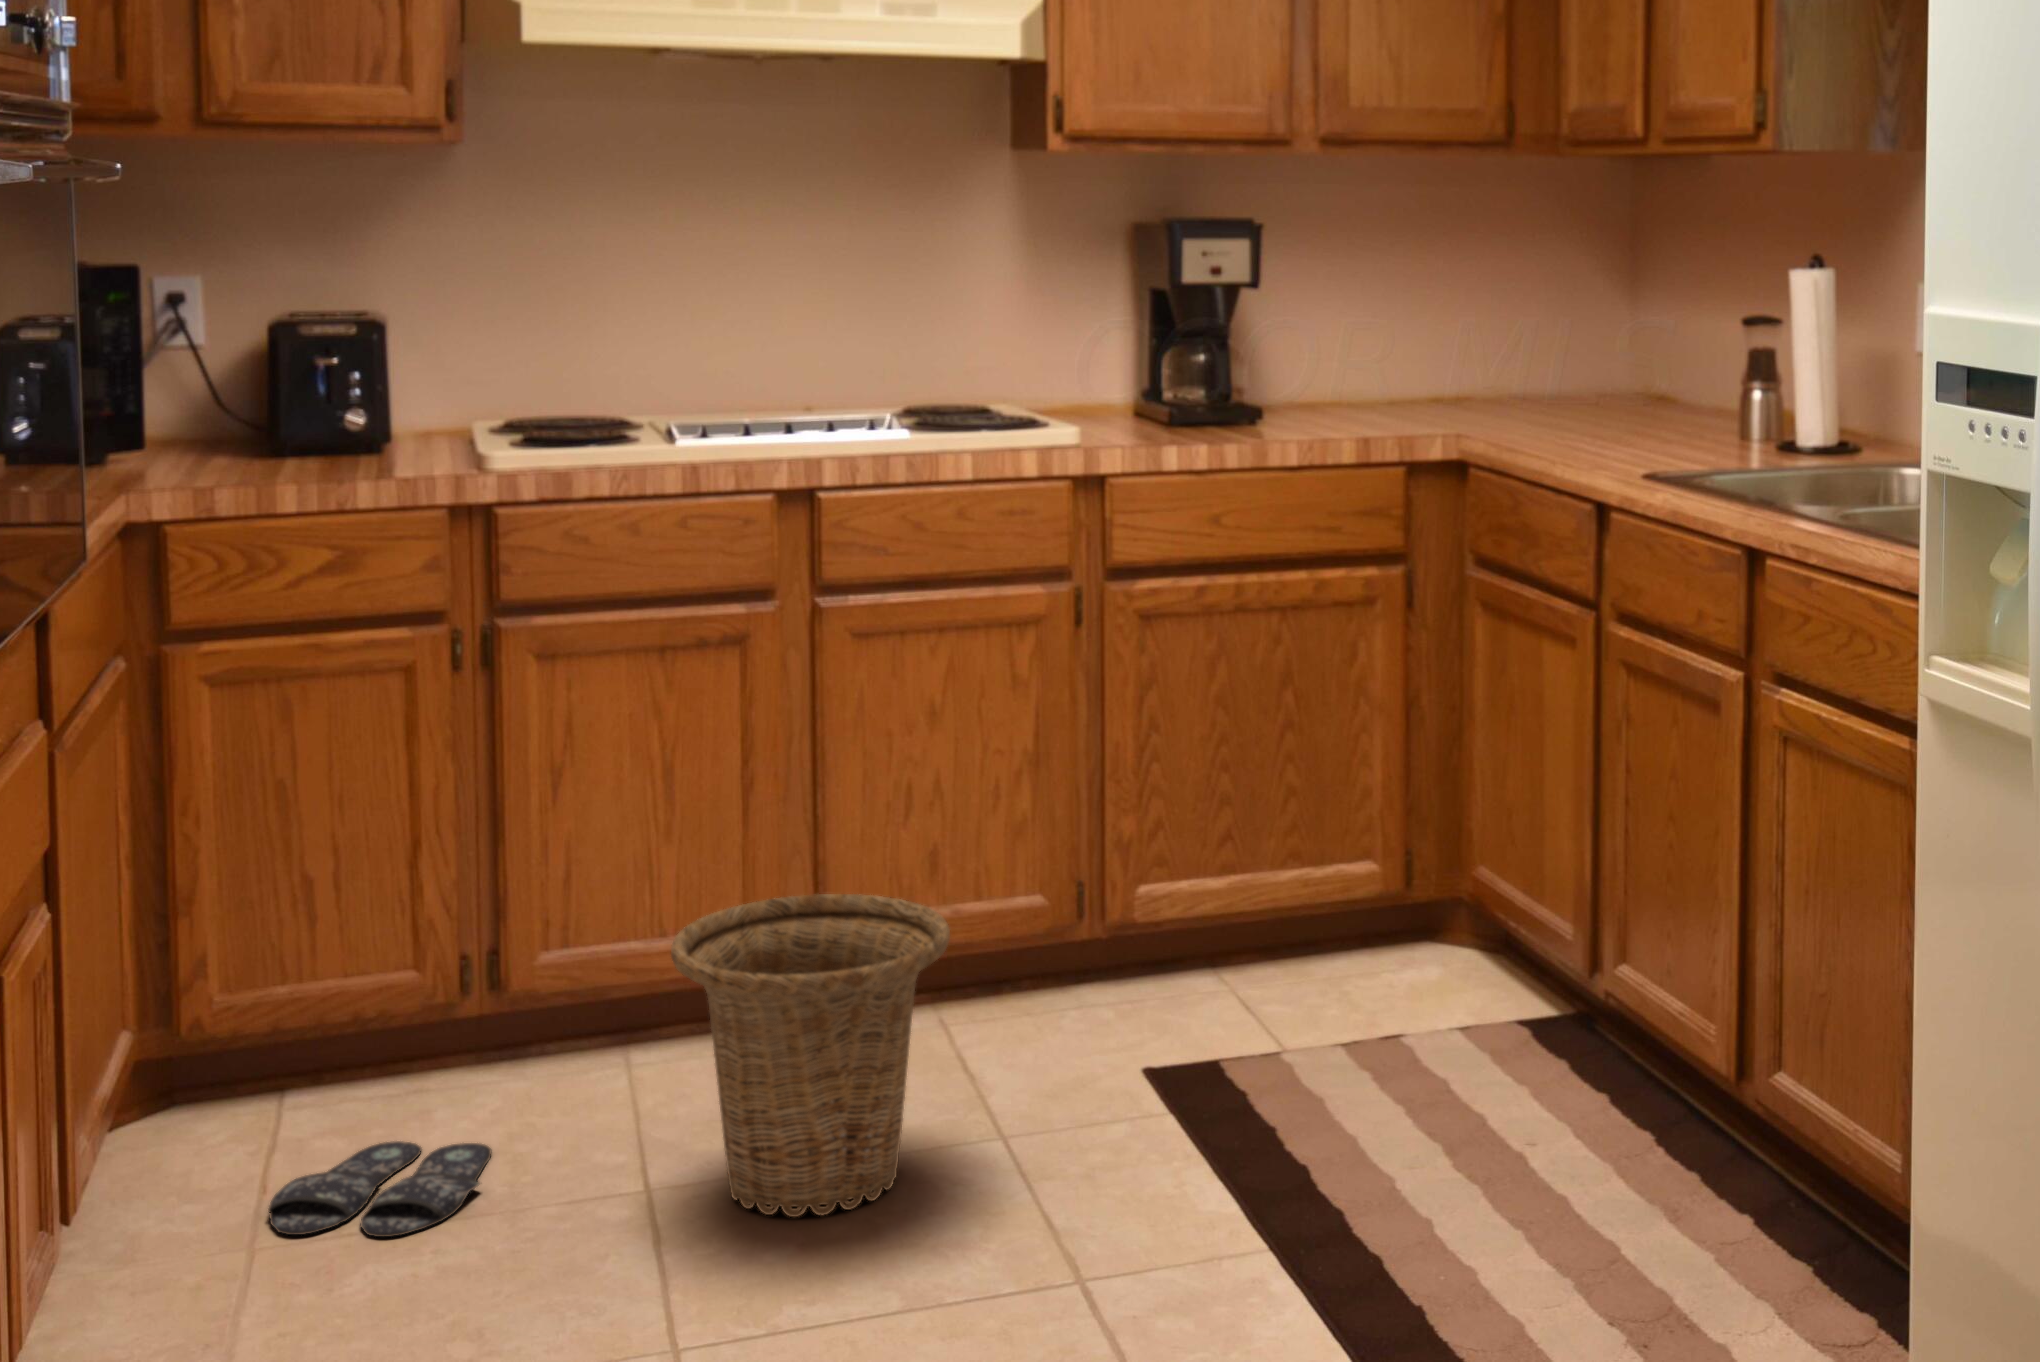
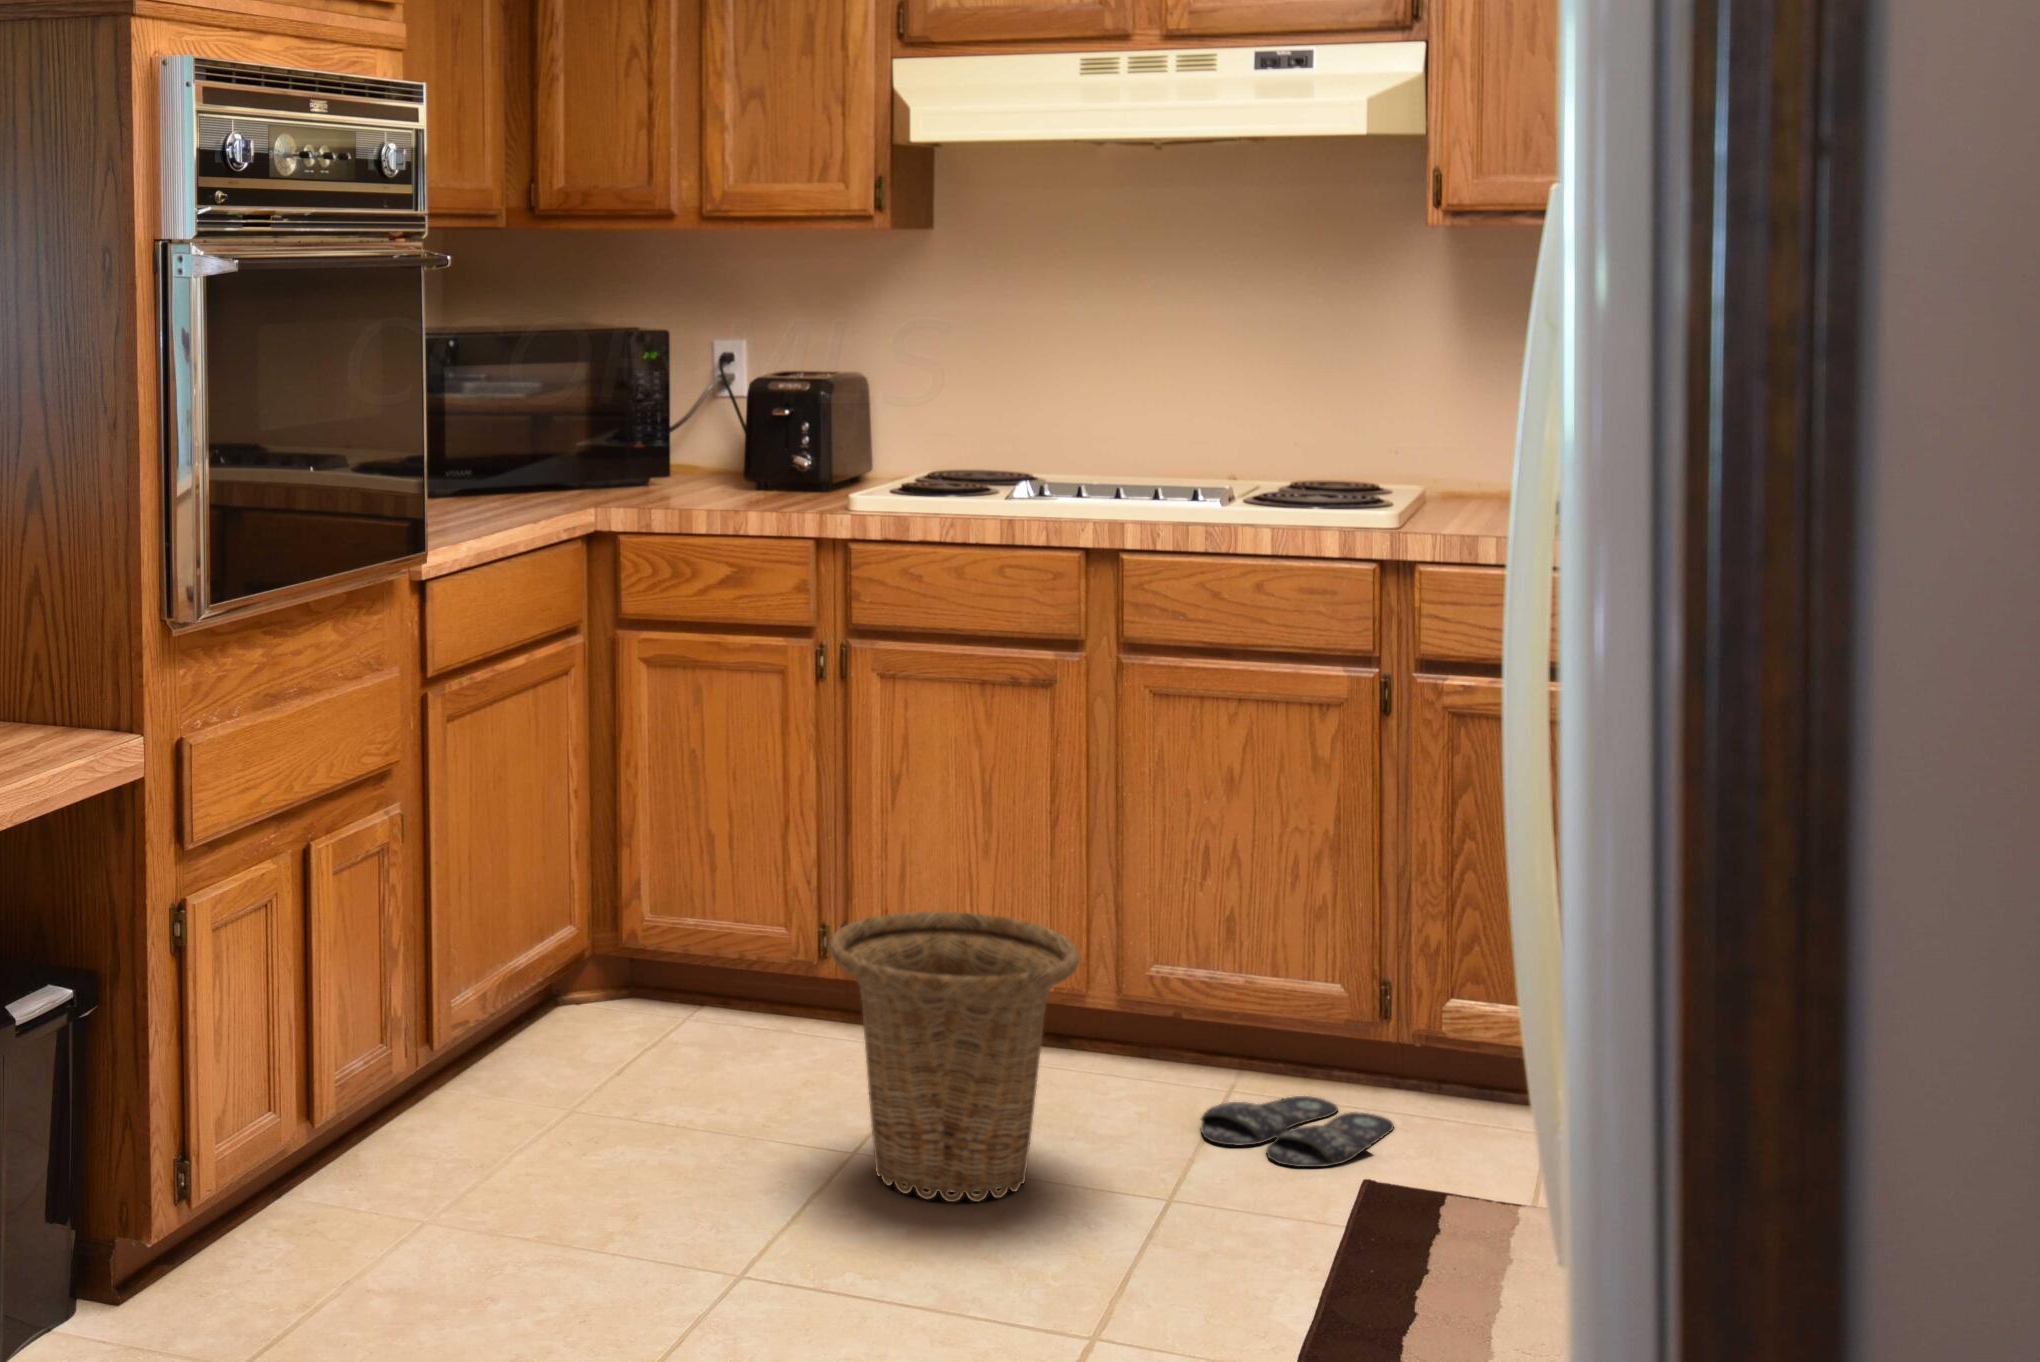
slippers: present [268,1141,491,1237] -> present [1201,1096,1394,1167]

